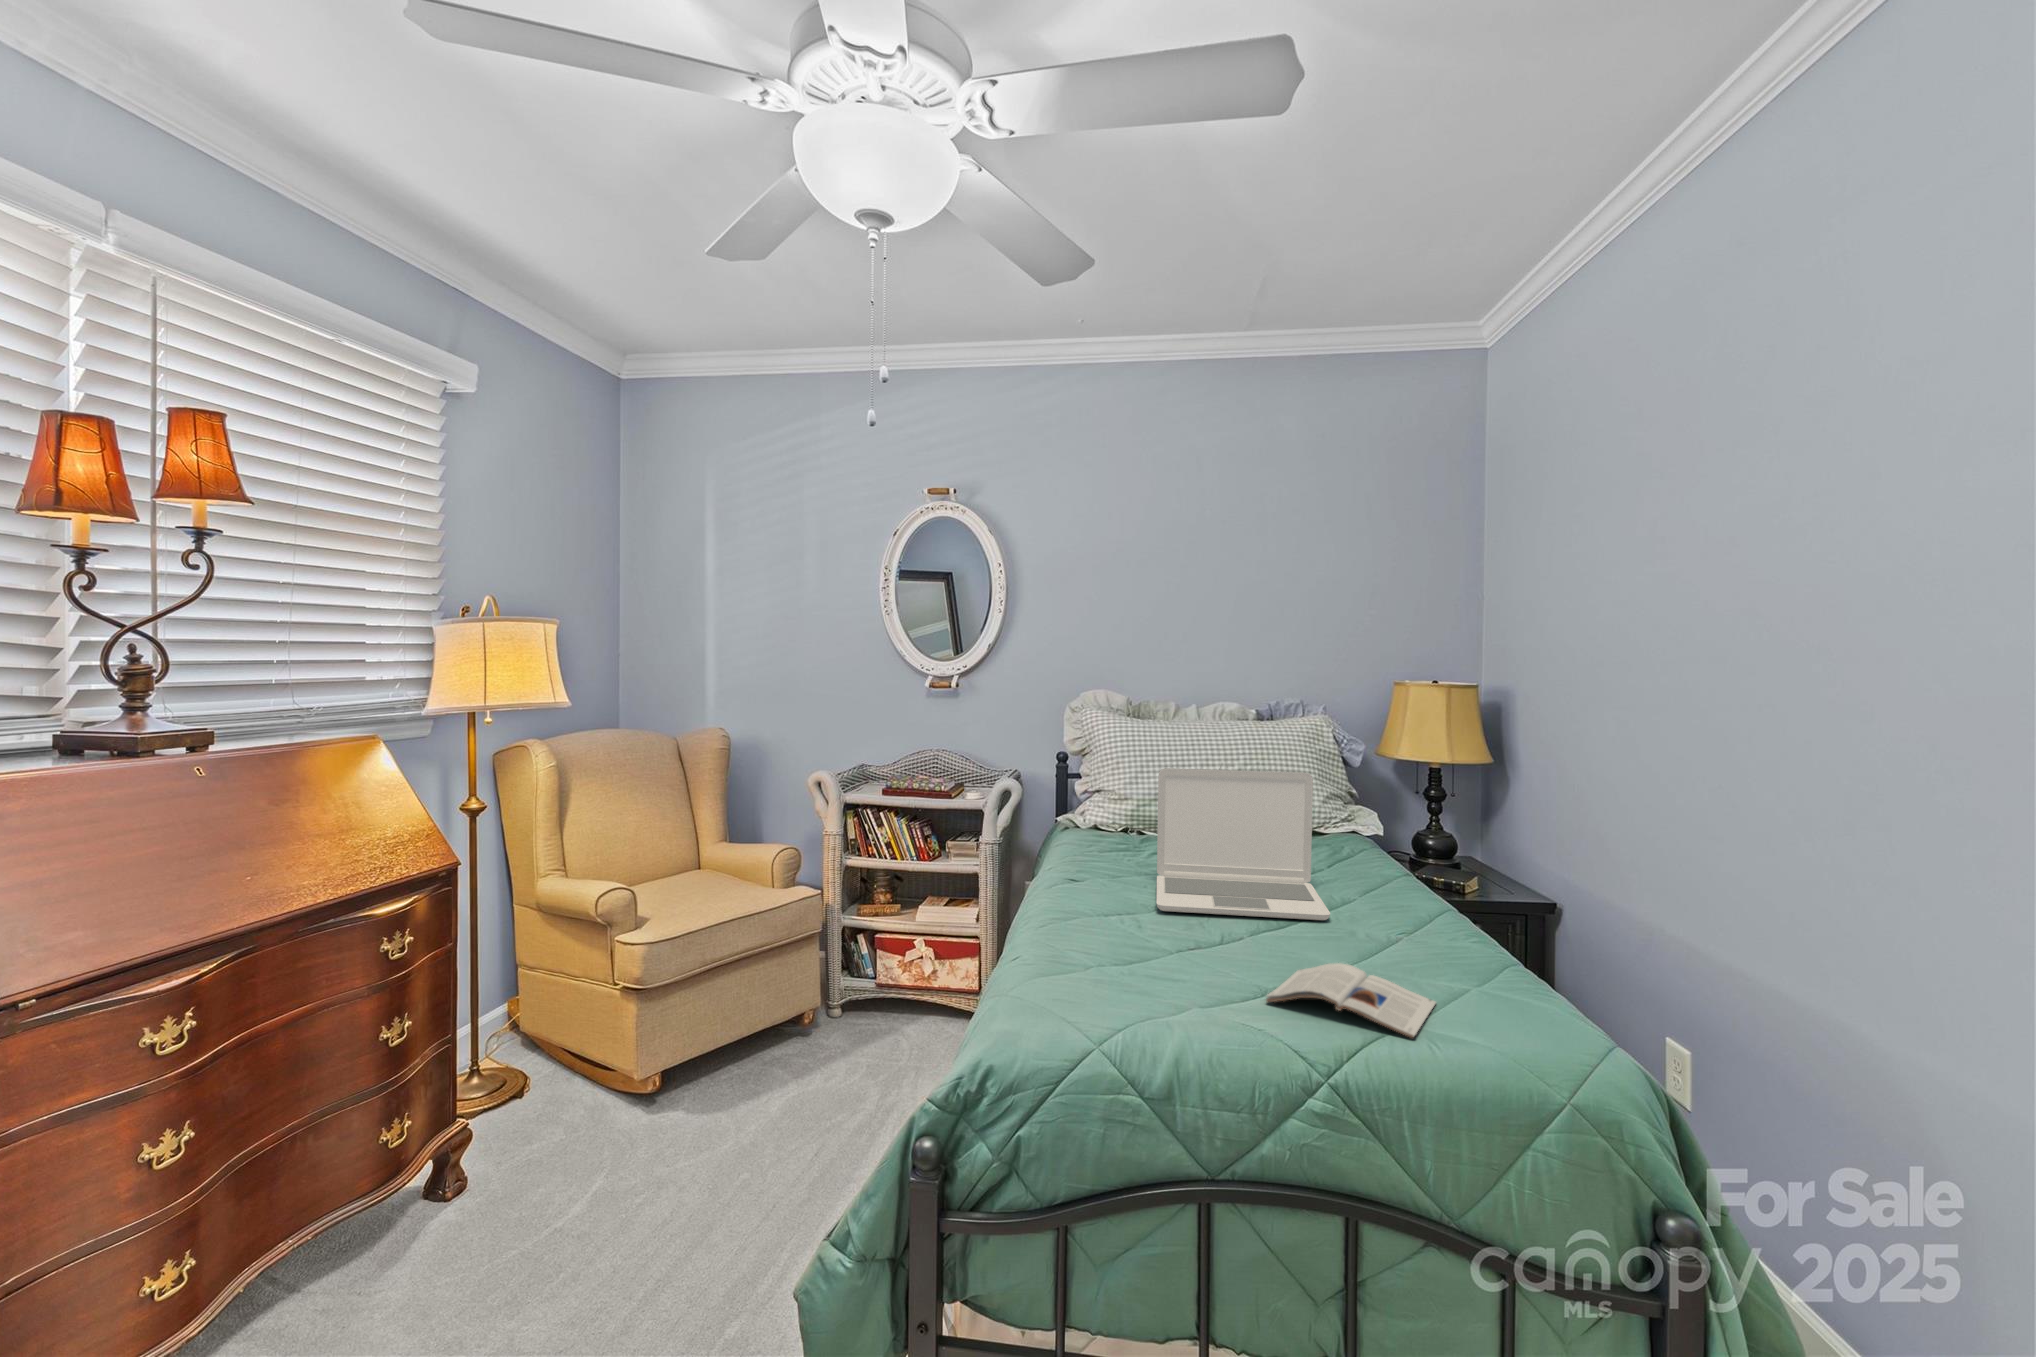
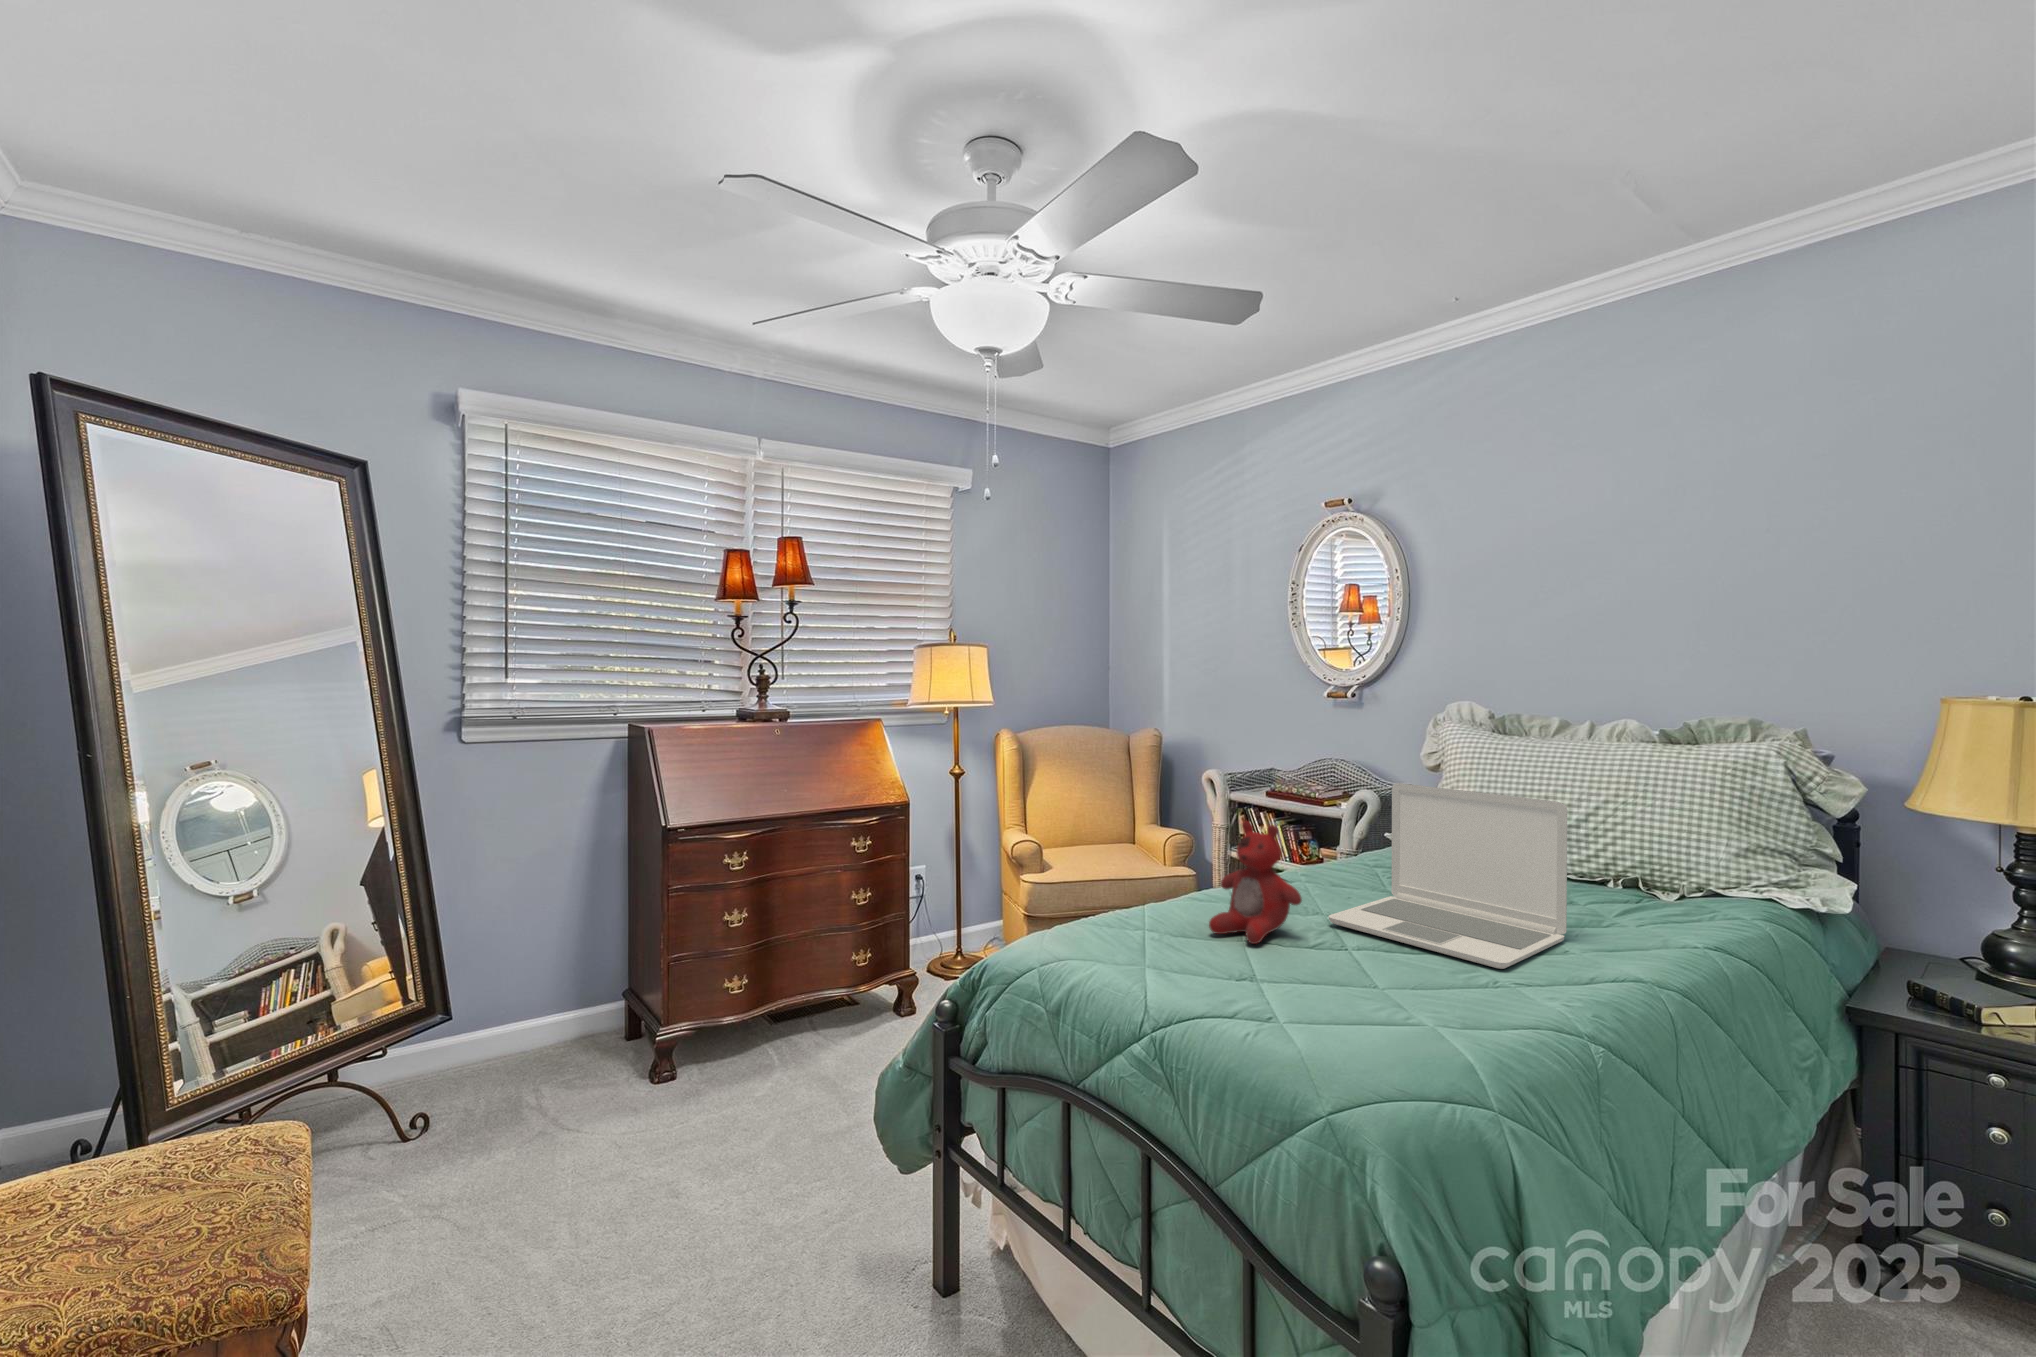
stuffed bear: none [1074,820,1168,947] -> present [1209,821,1302,944]
magazine: present [1266,963,1436,1038] -> none [1264,992,1445,1068]

